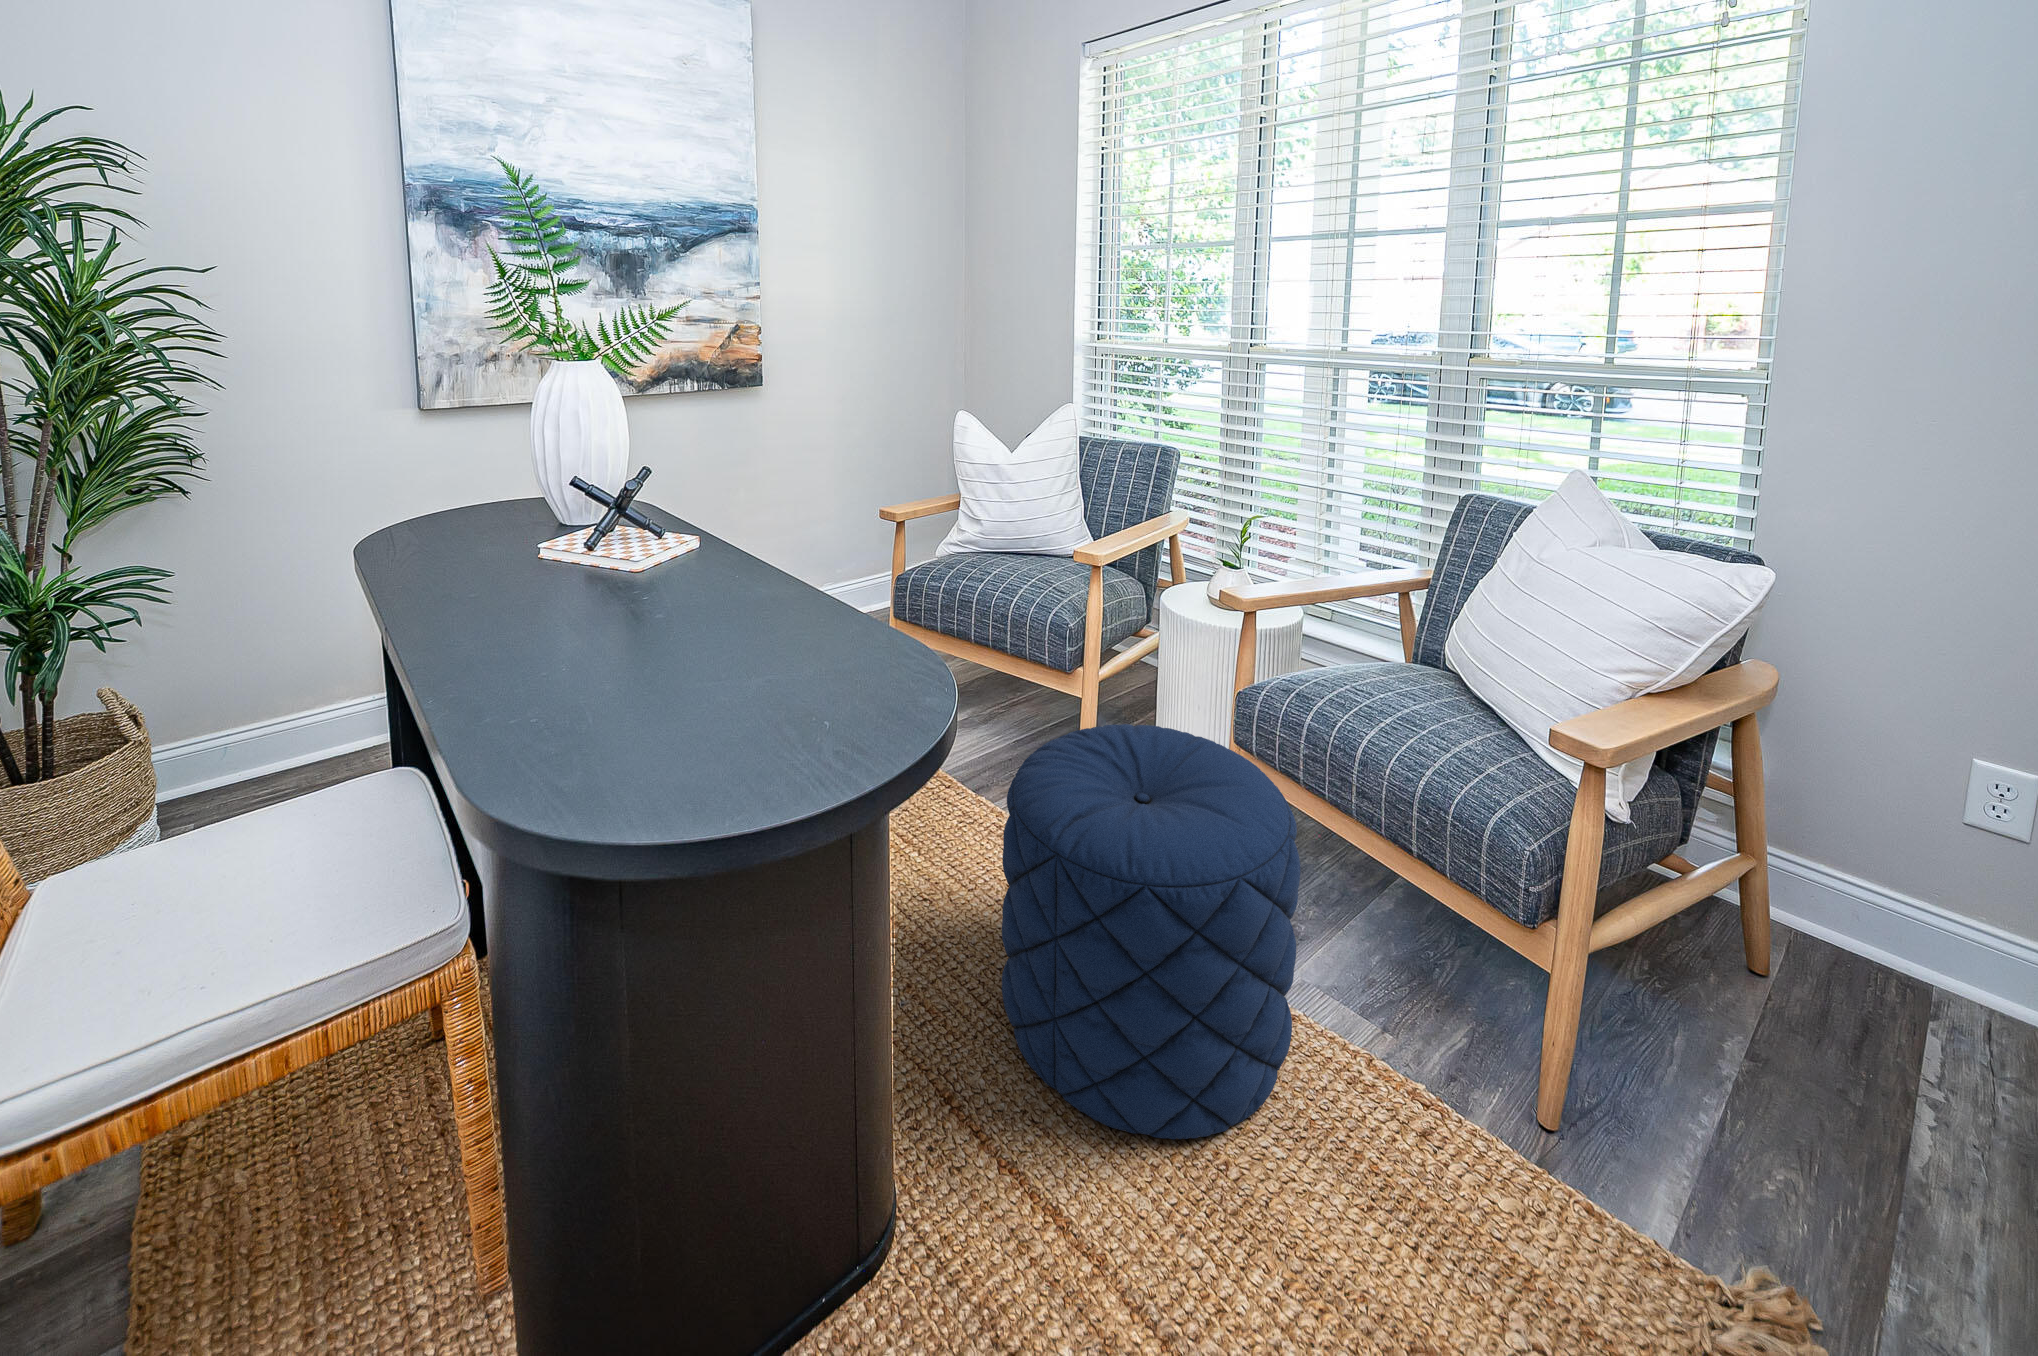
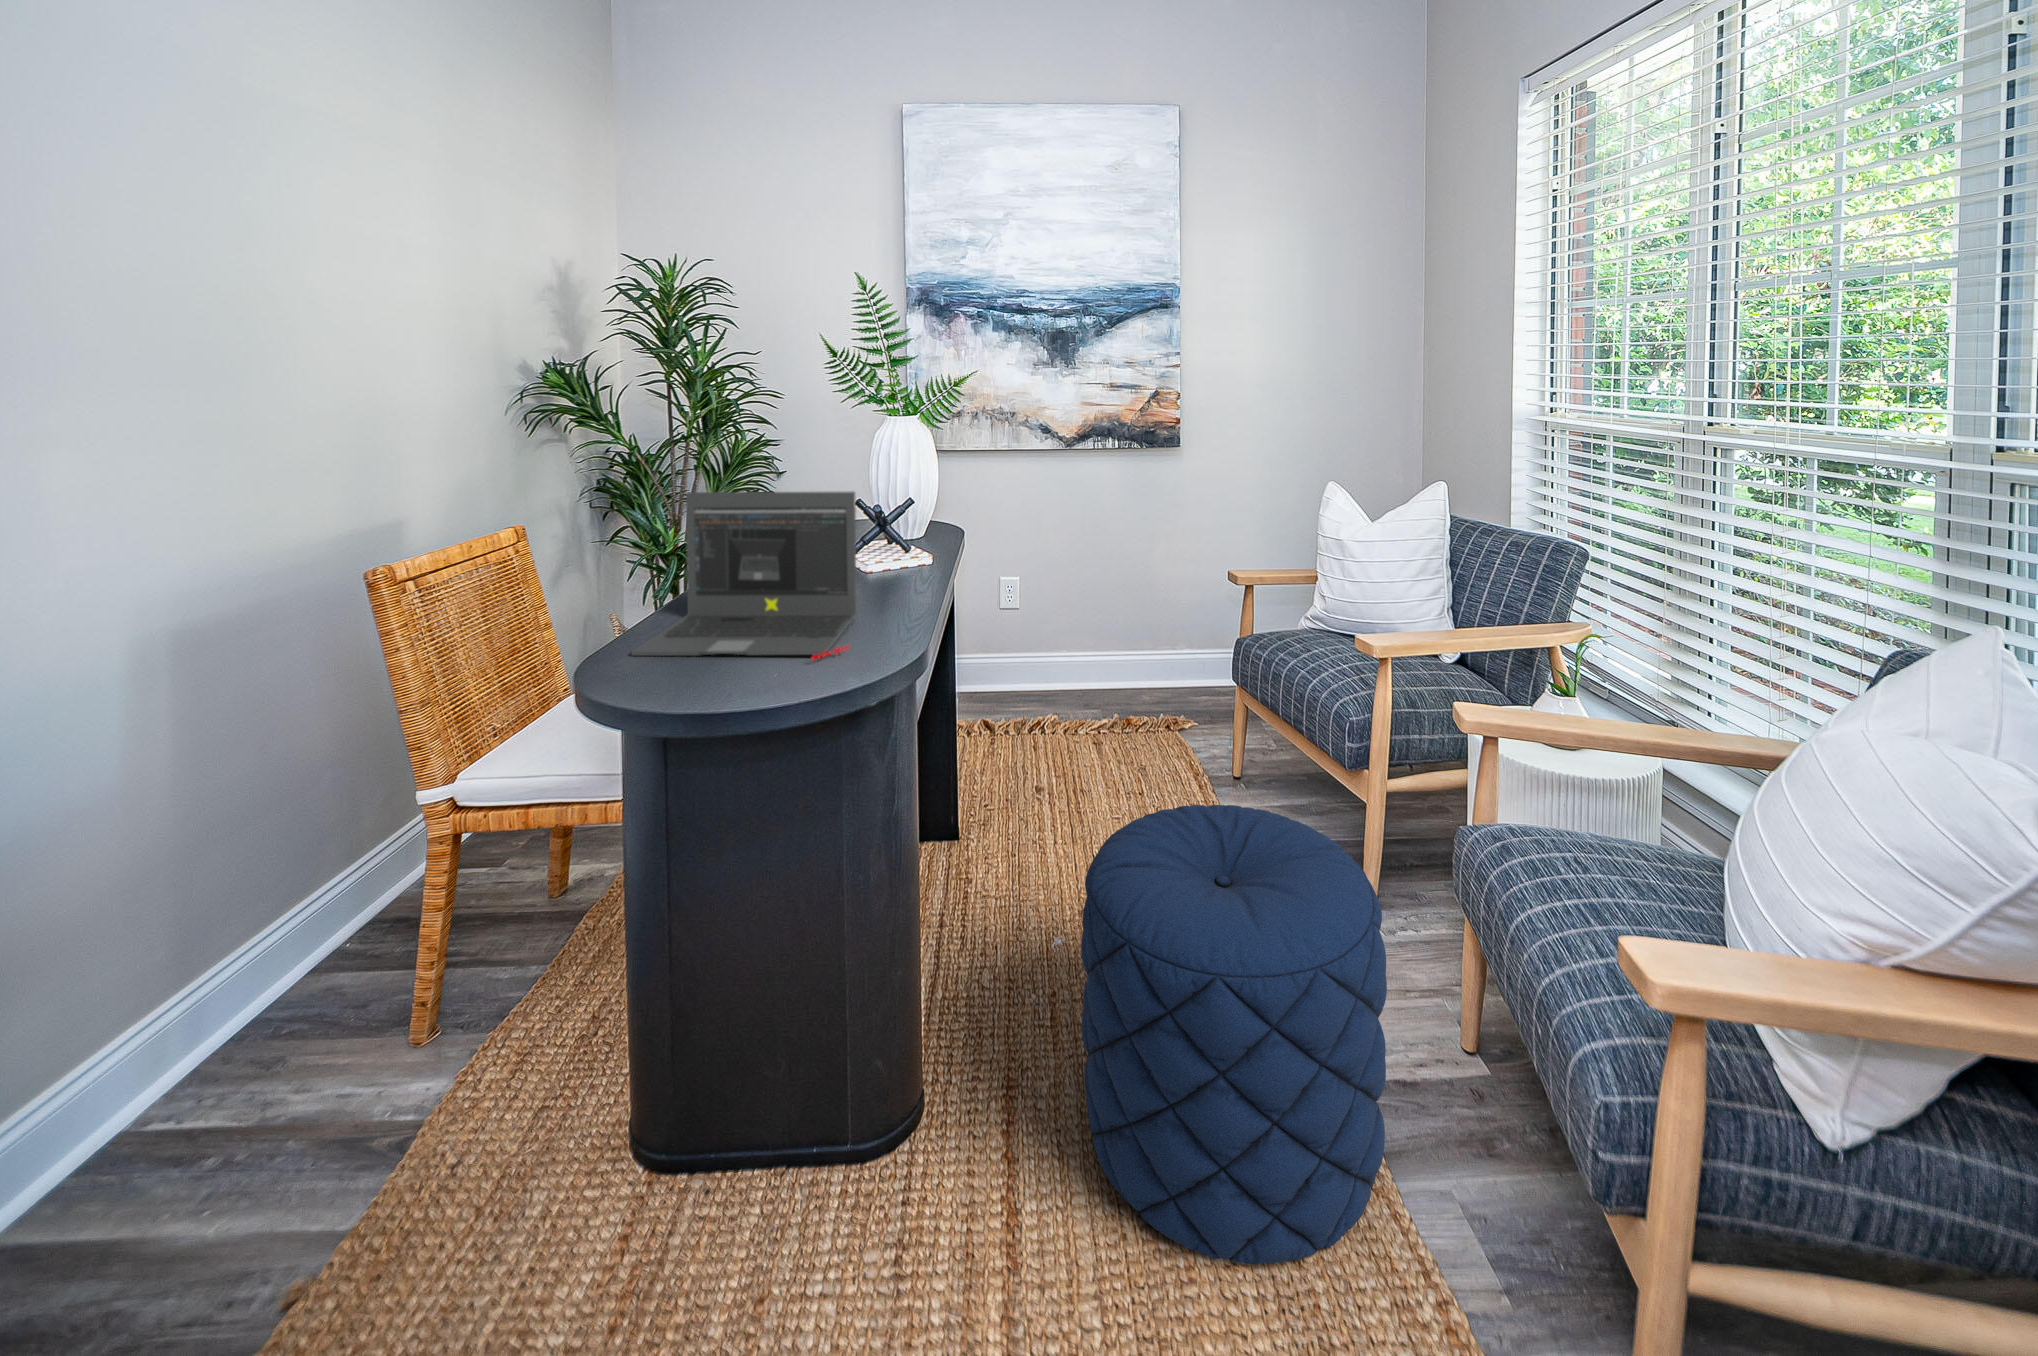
laptop: none [474,464,828,770] -> present [631,491,857,660]

